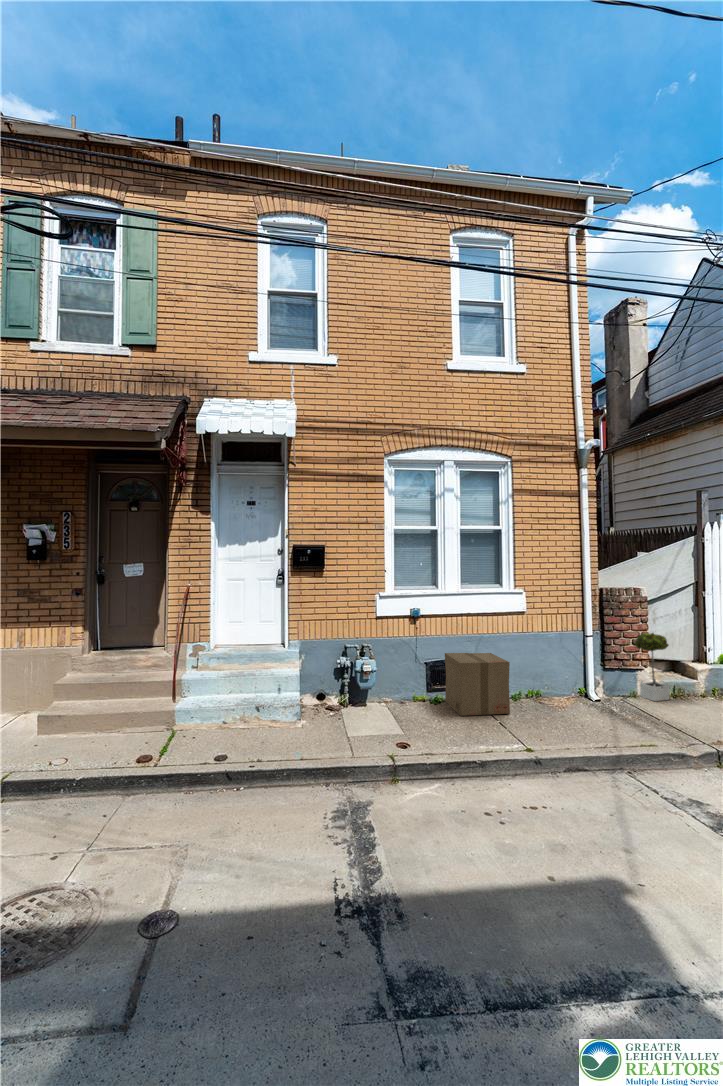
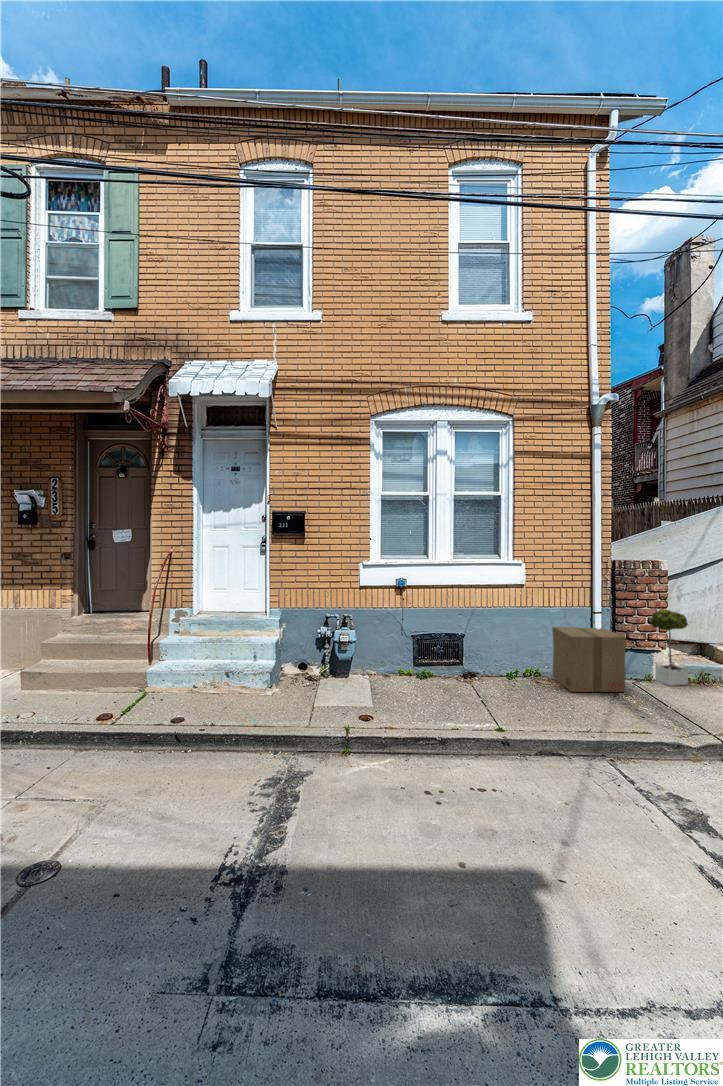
cardboard box: present [445,653,510,716] -> present [552,627,626,692]

